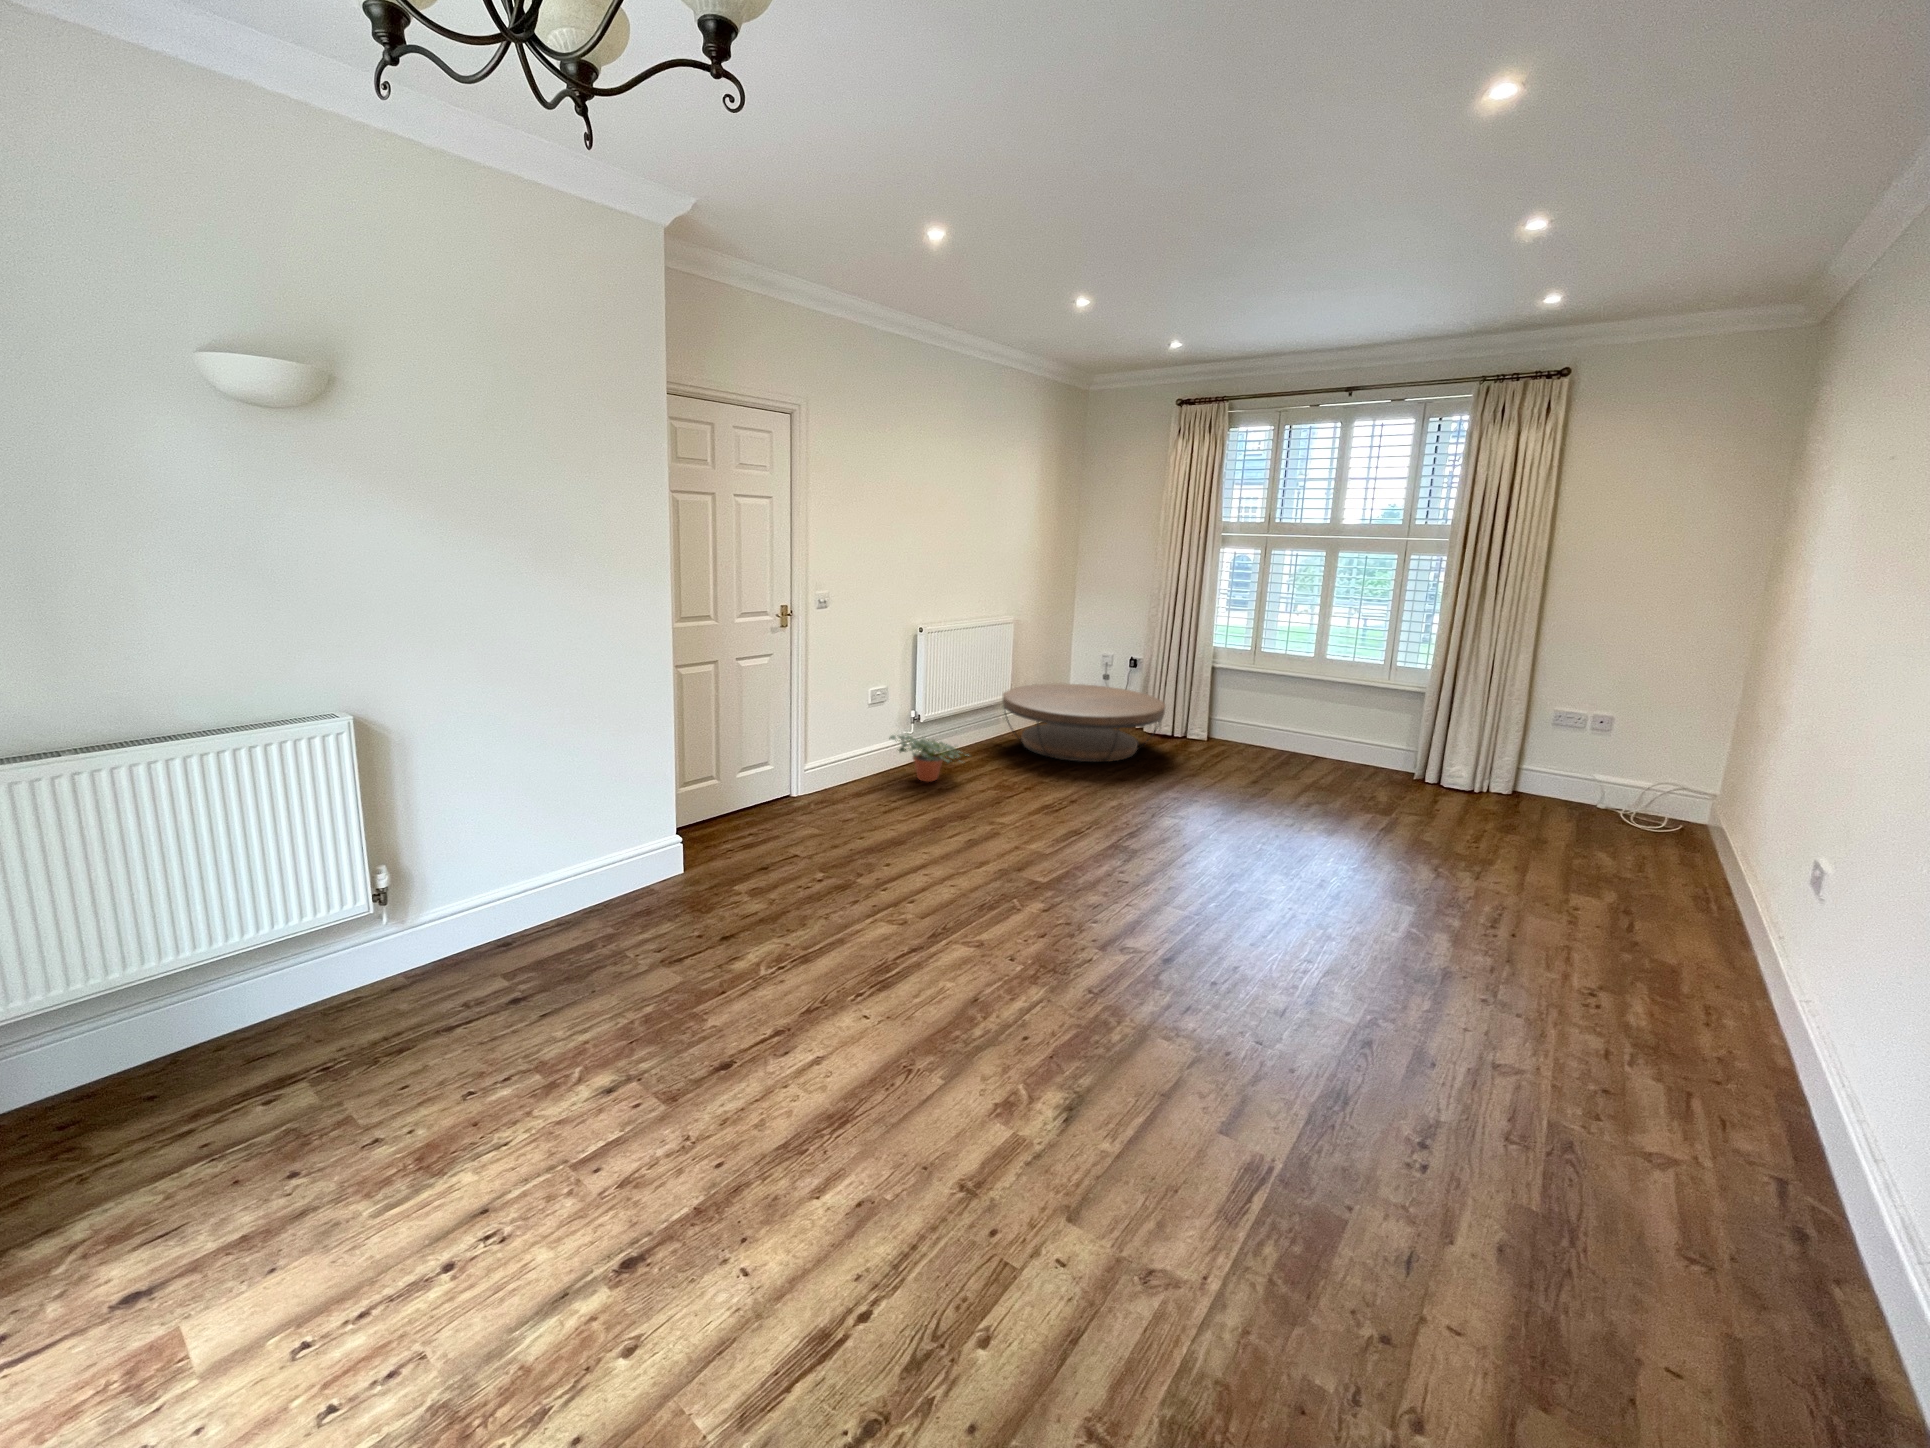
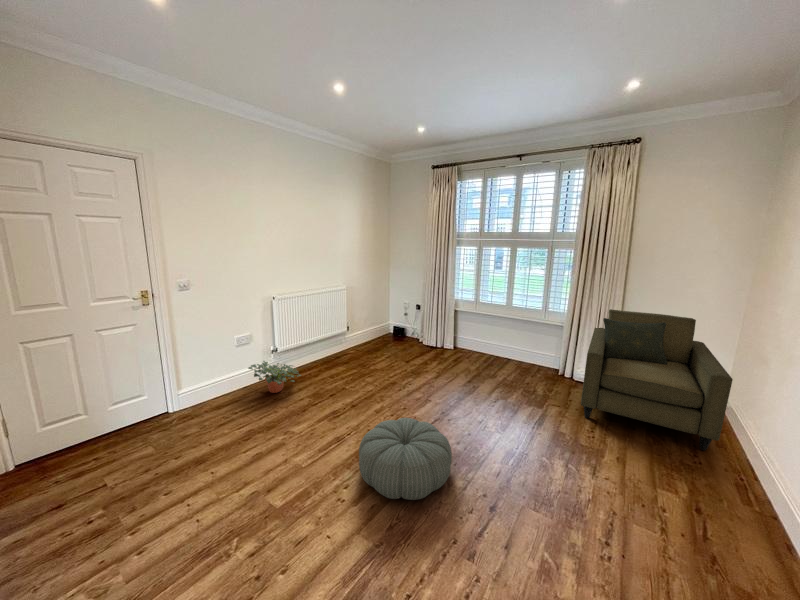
armchair: none [1456,658,1701,869] -> present [581,309,733,451]
coffee table: present [1003,684,1165,762] -> none [338,320,427,370]
pouf: none [1124,797,1265,885] -> present [359,418,452,500]

